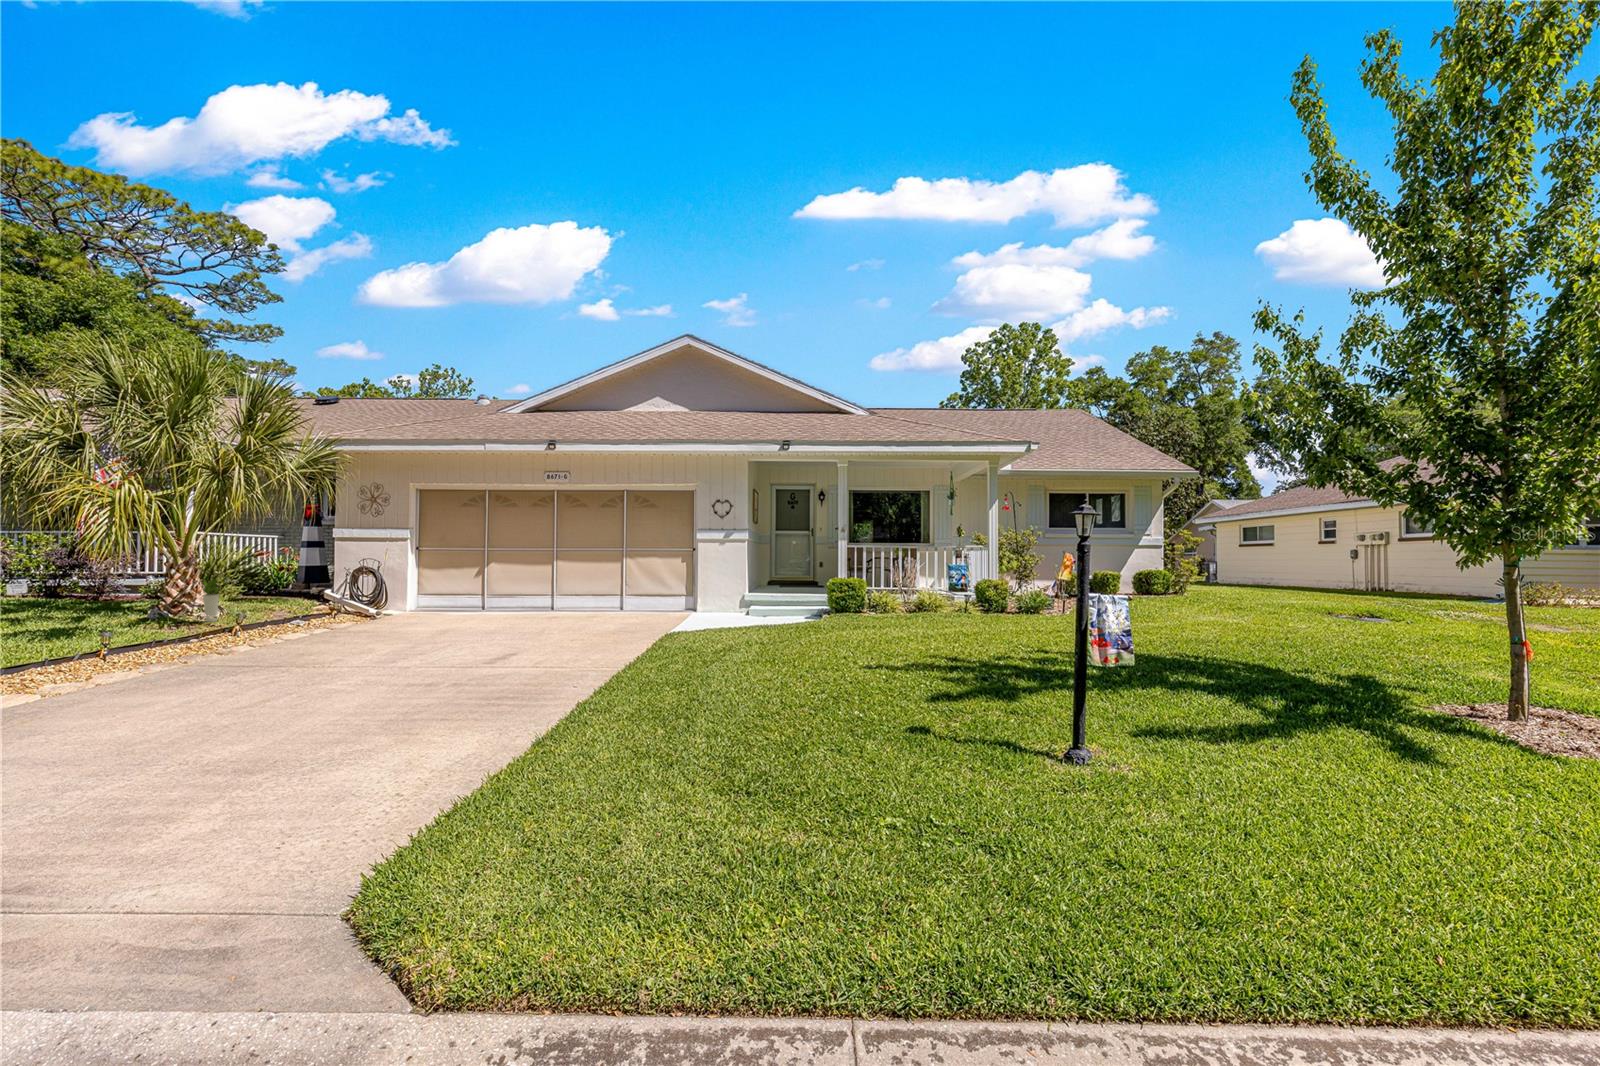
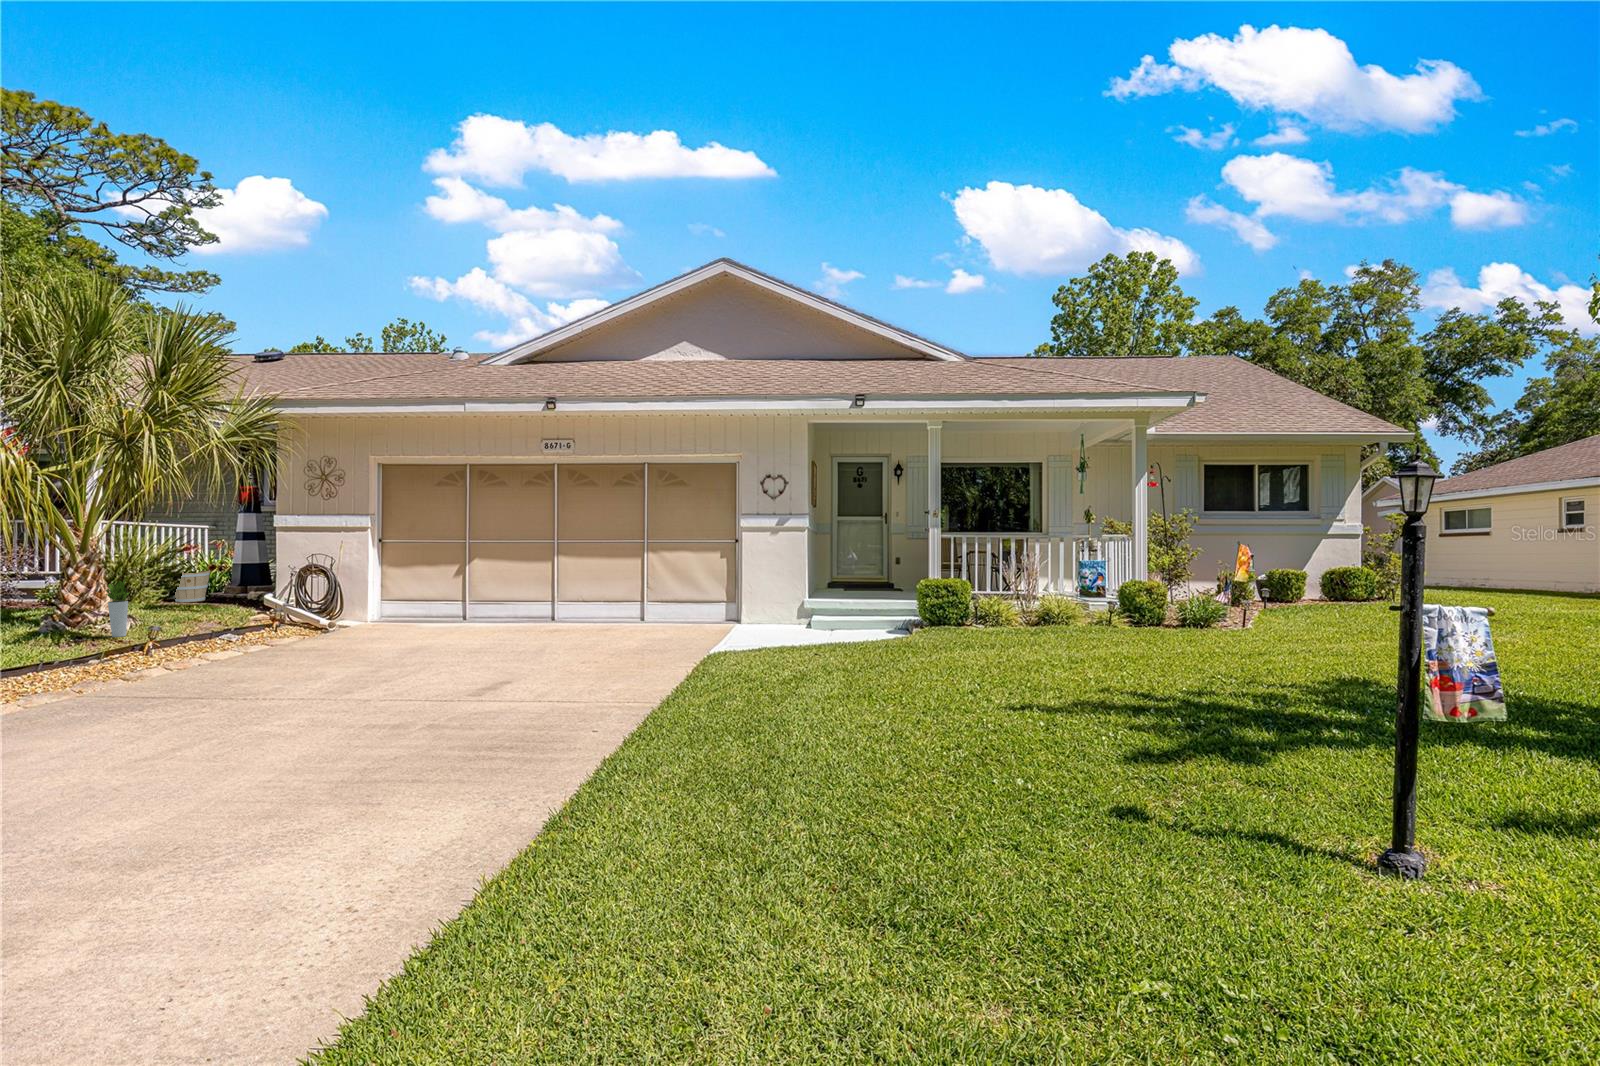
wooden bucket: none [246,570,280,596] -> present [175,570,210,603]

